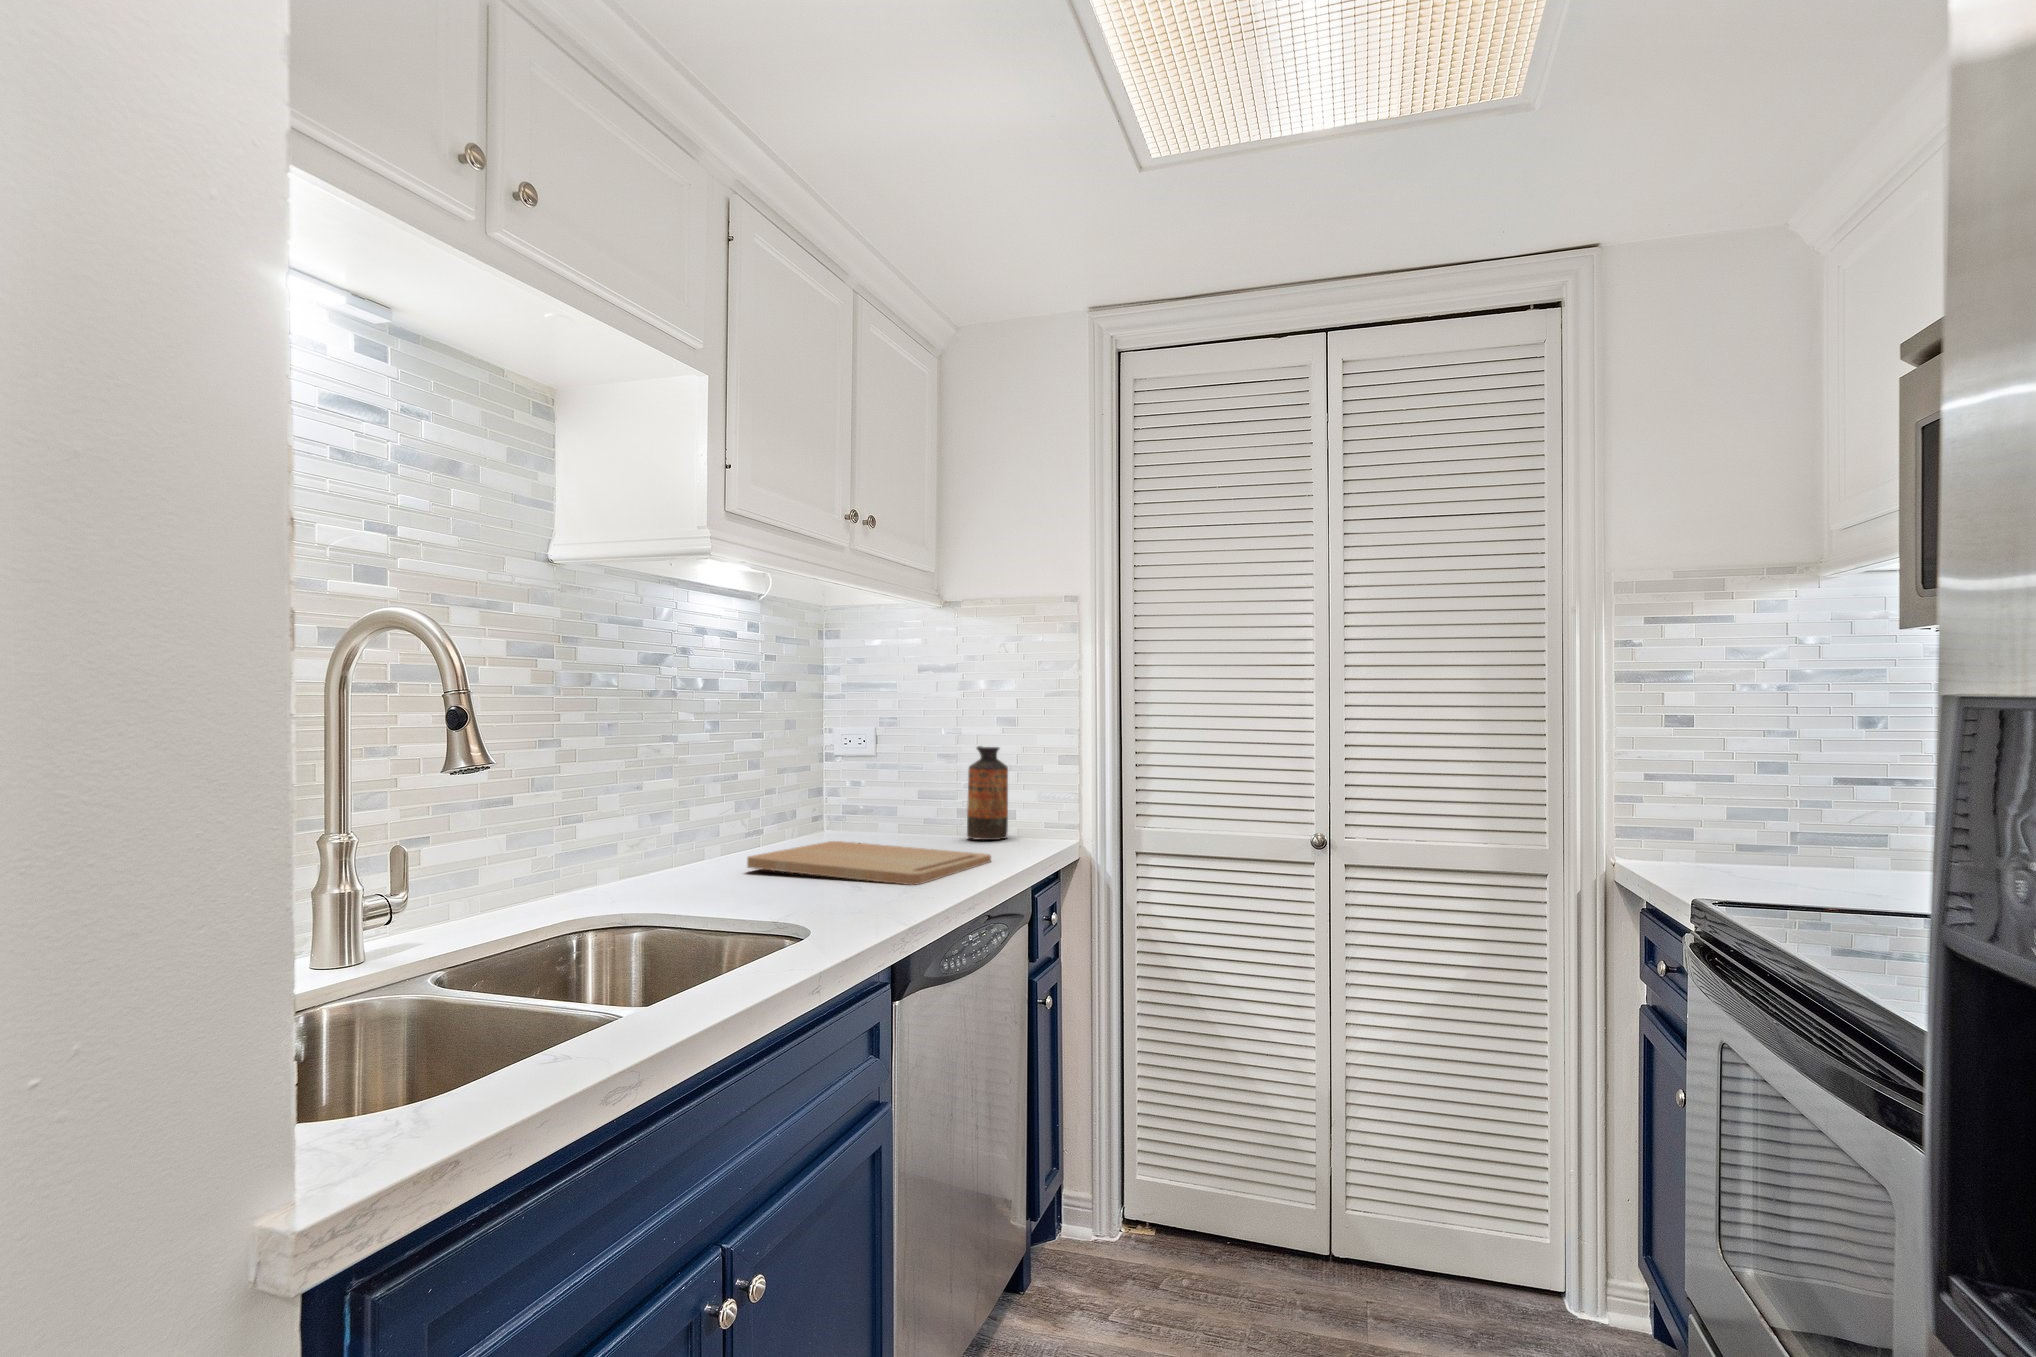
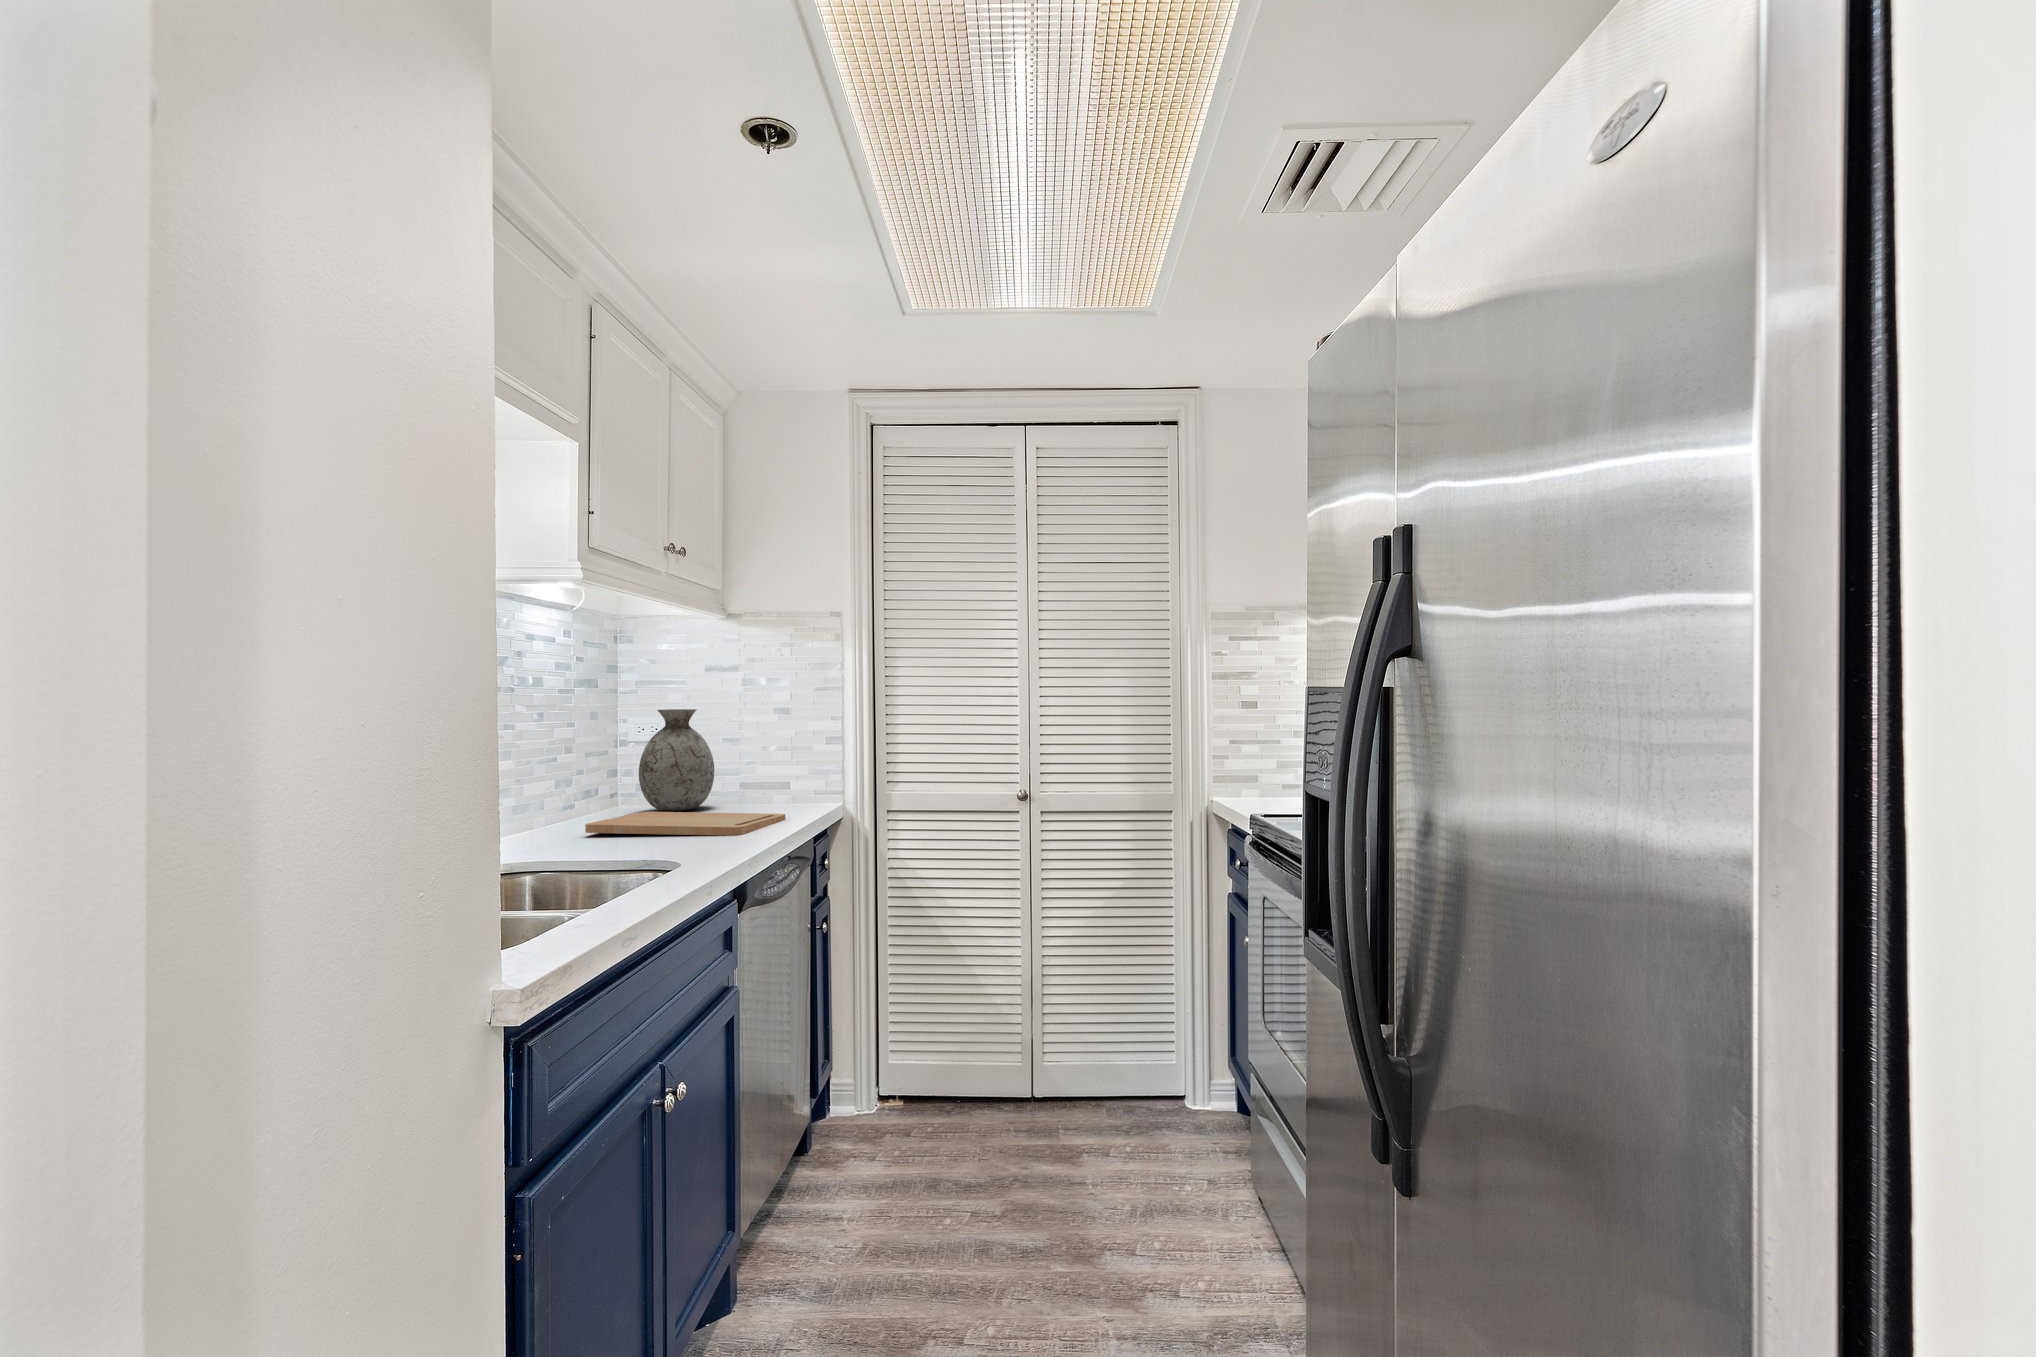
vase: none [839,716,926,839] -> present [639,709,714,811]
bottle: present [967,746,1008,840] -> none [752,733,786,807]

